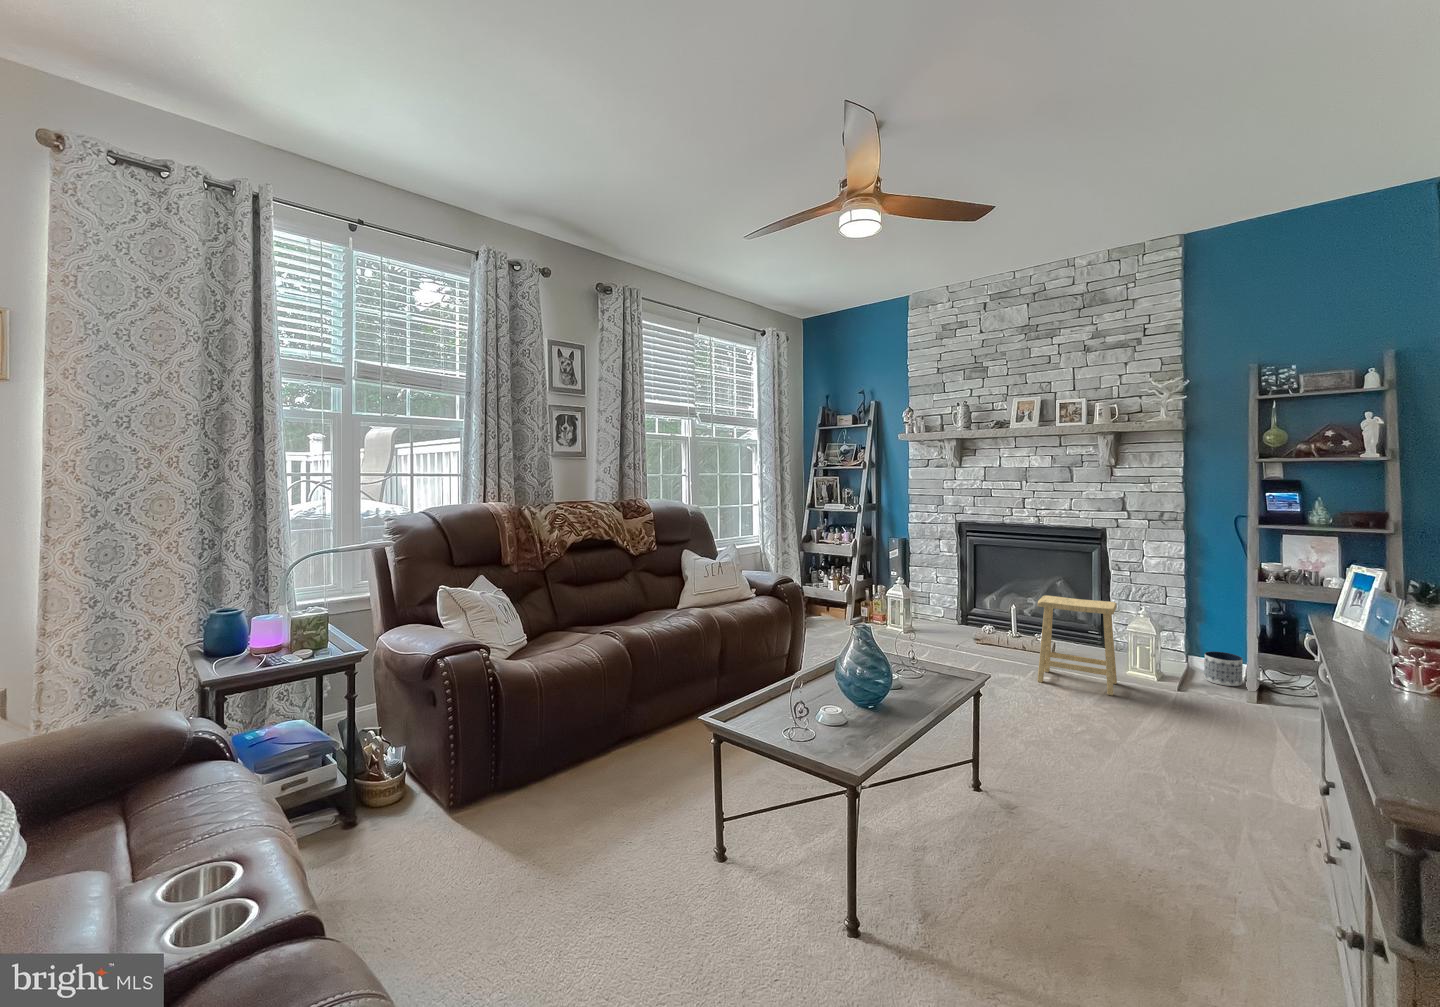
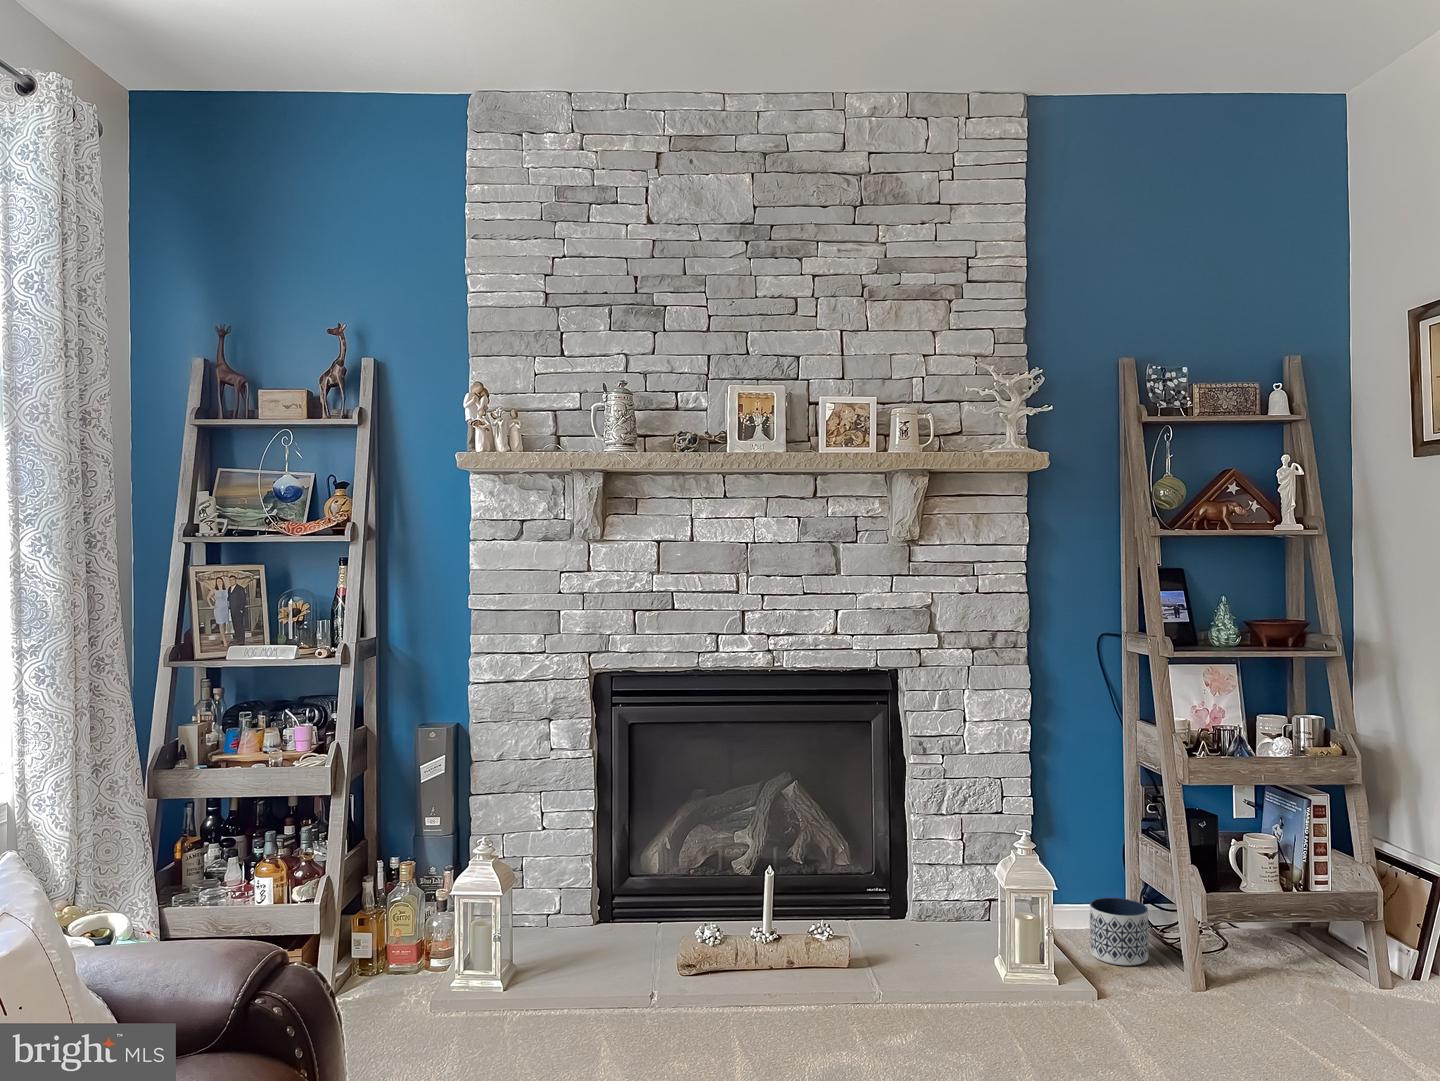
footstool: present [1037,596,1117,695] -> none [869,836,1041,1062]

